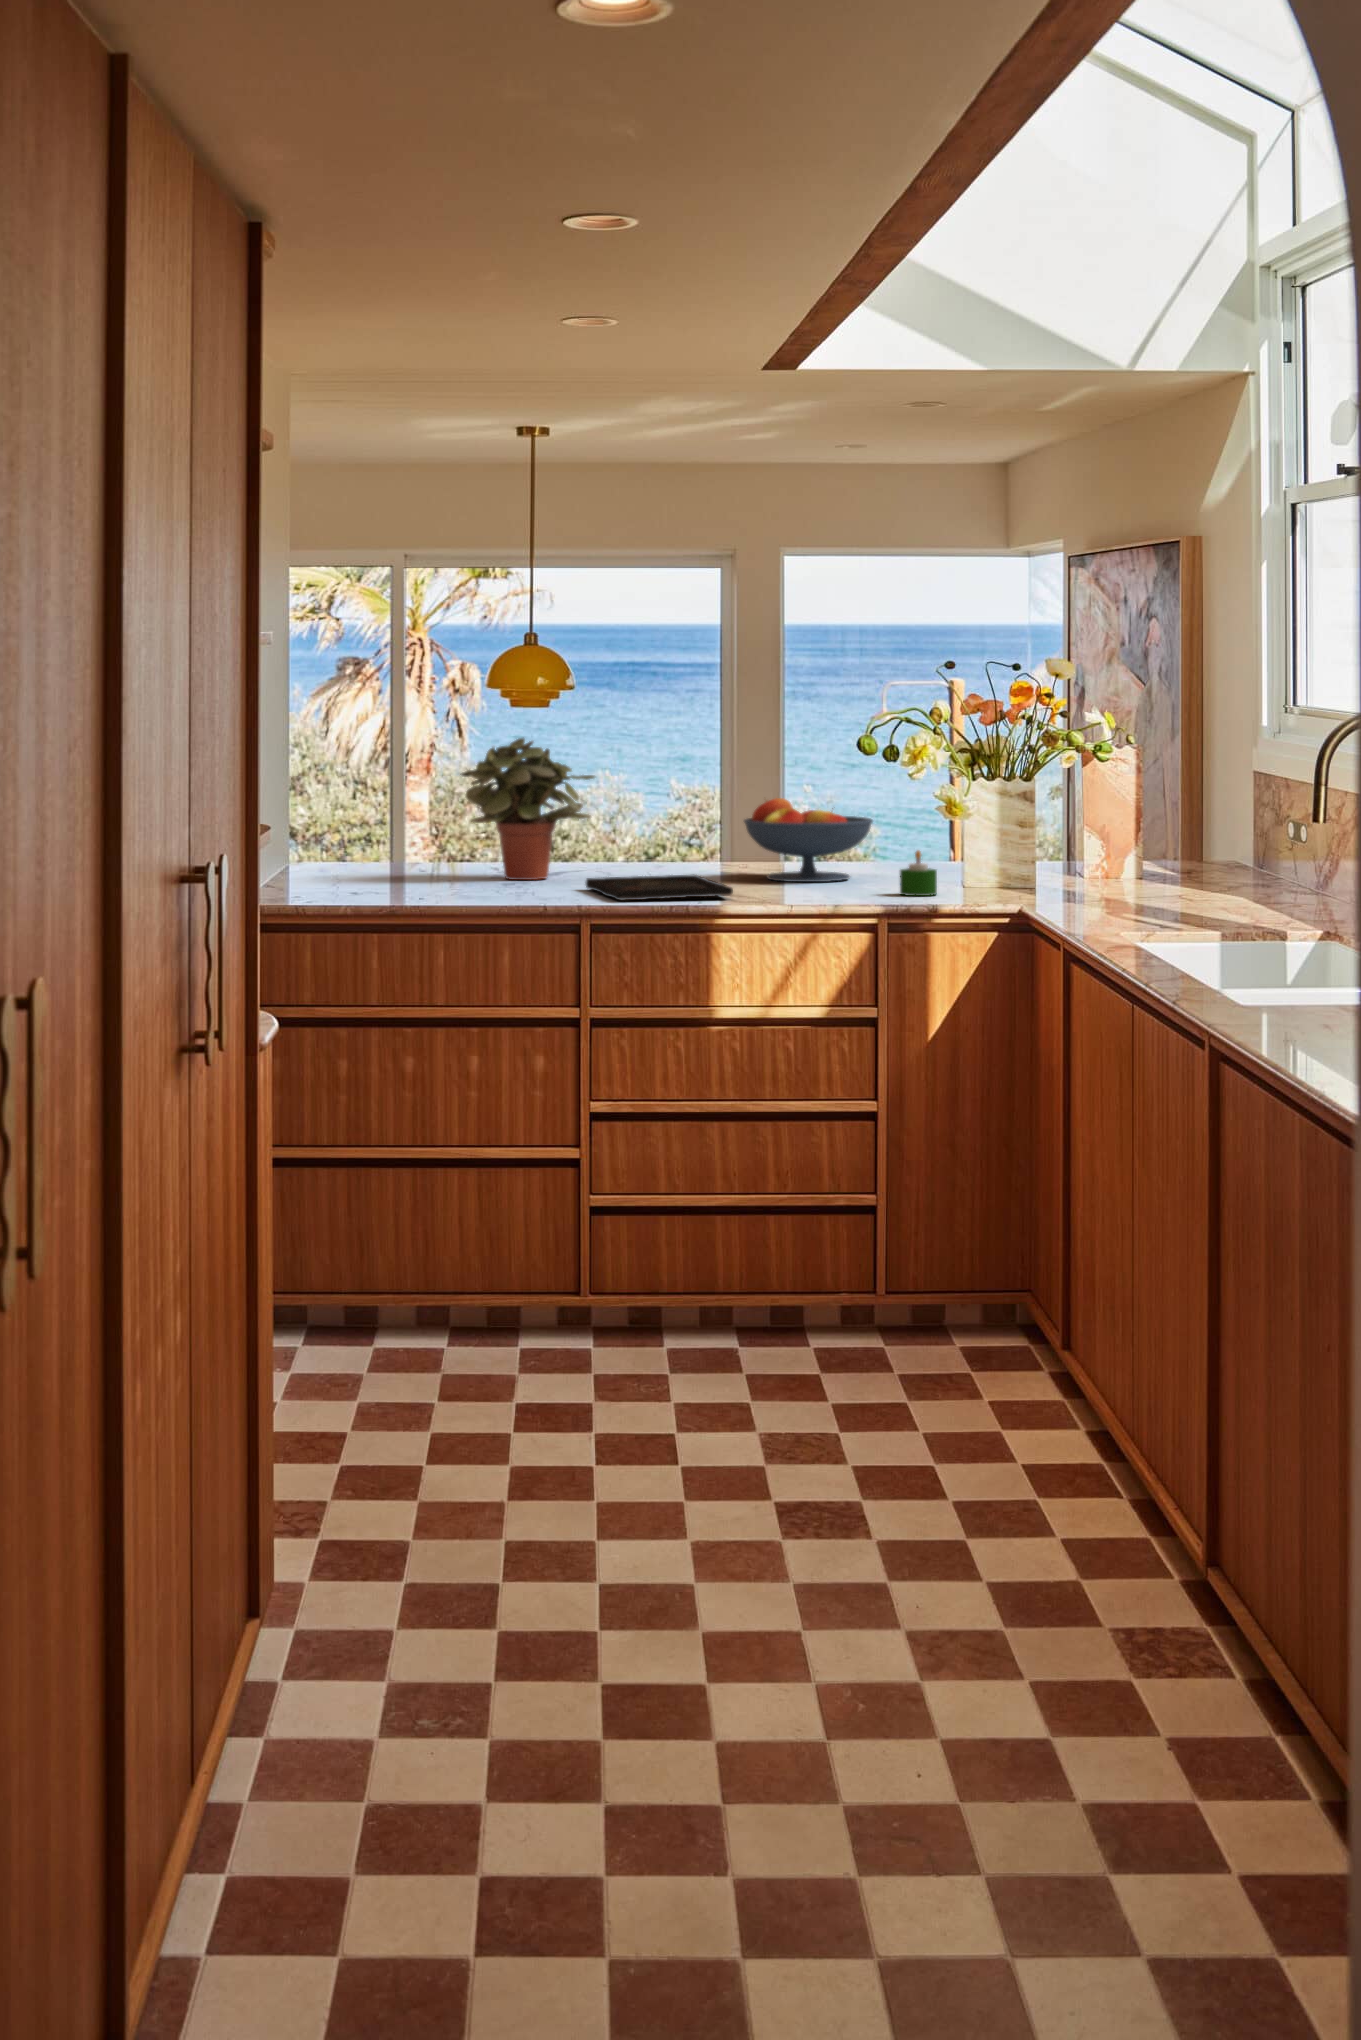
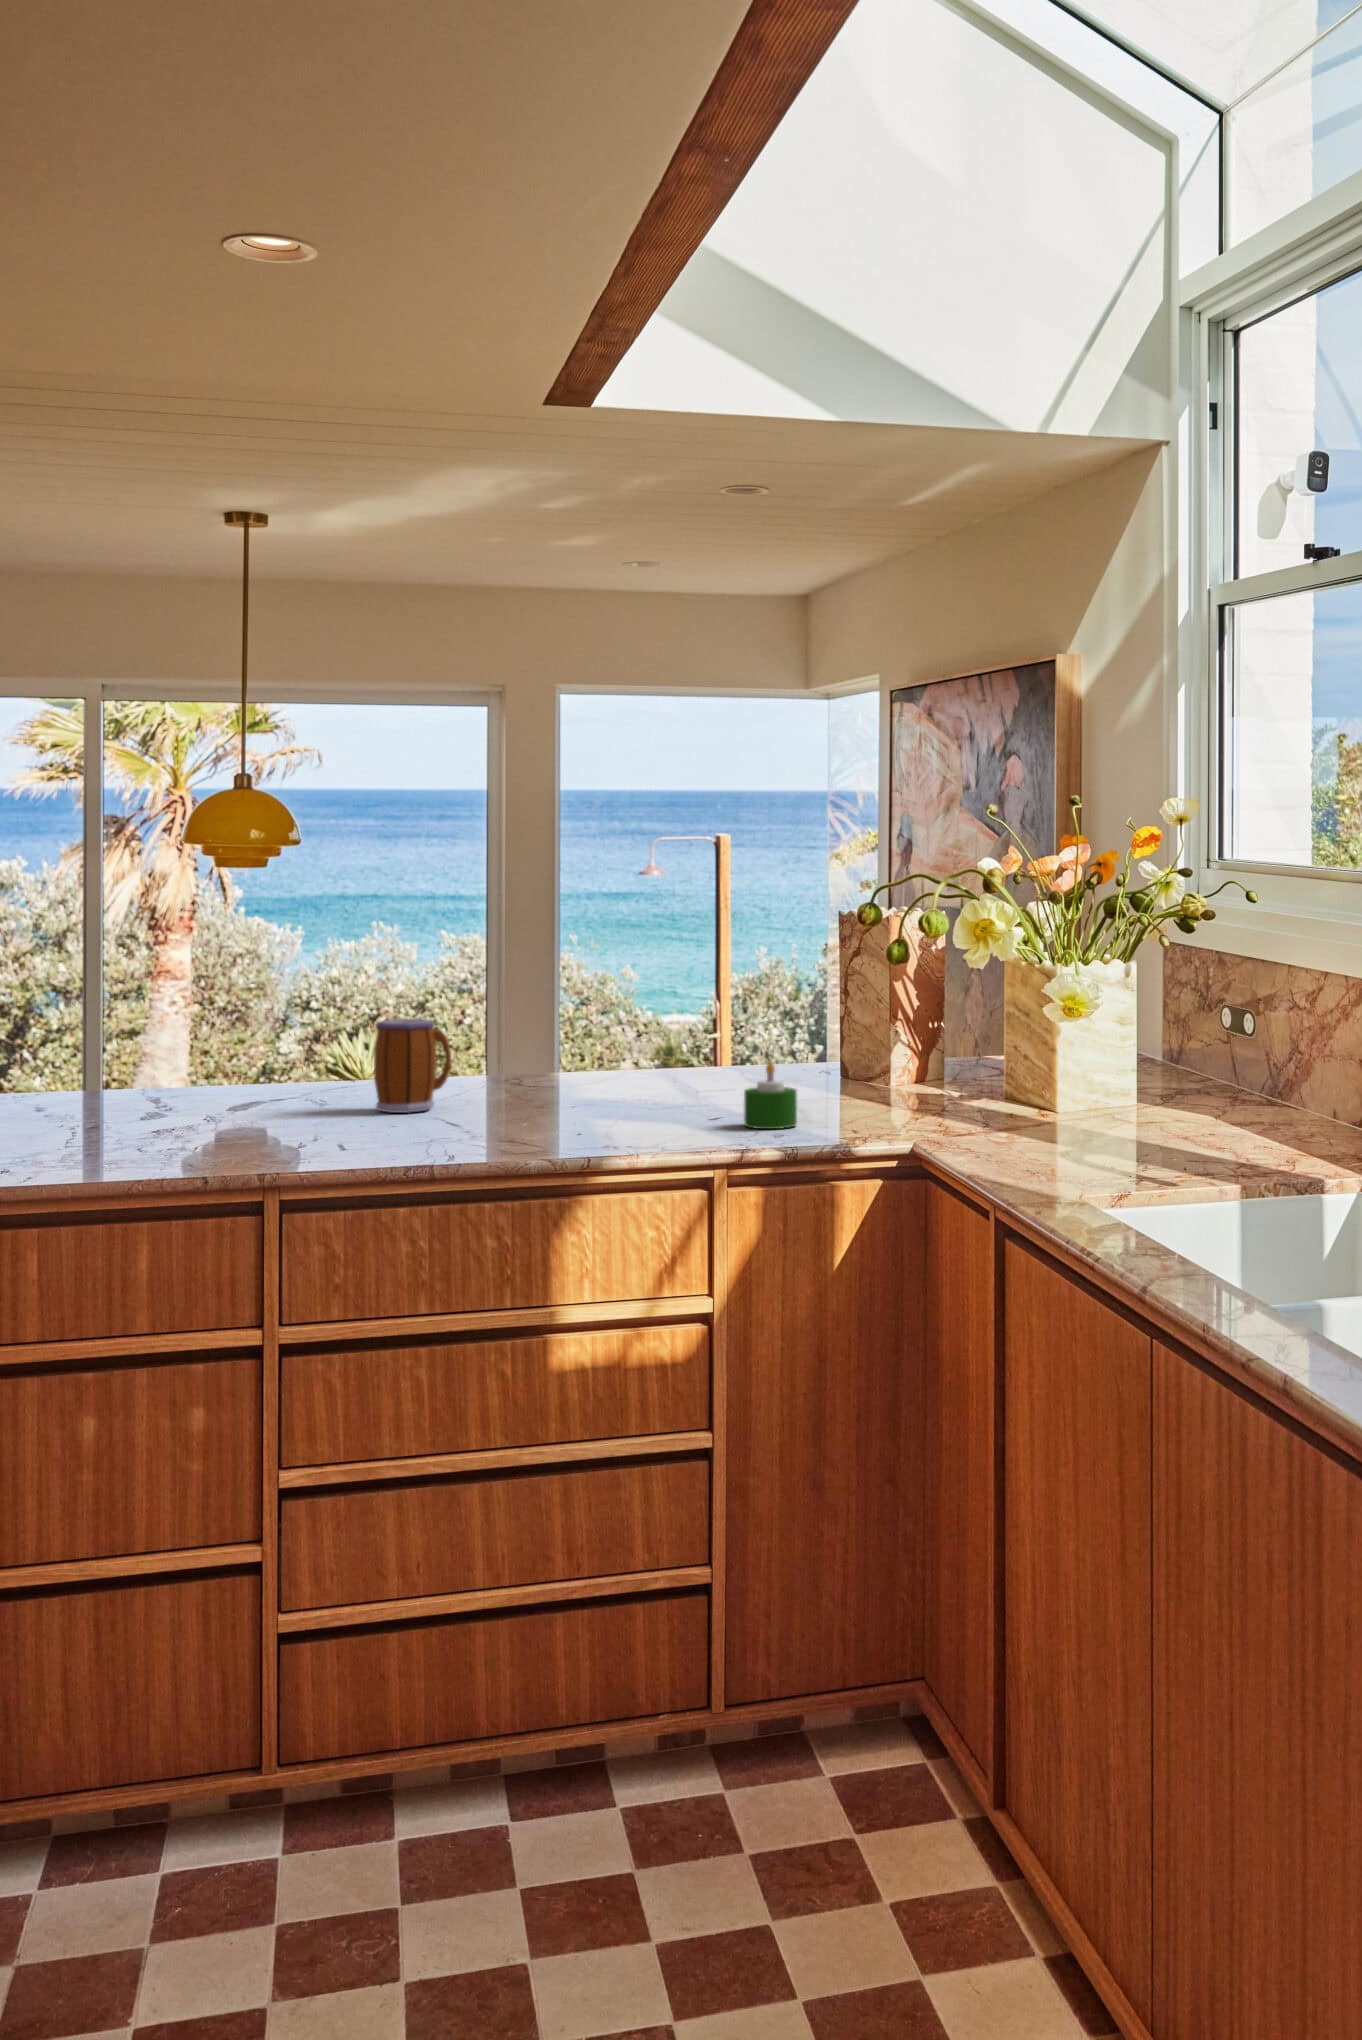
potted plant: present [460,738,595,880] -> none [87,903,299,1115]
fruit bowl: present [744,798,873,882] -> none [512,985,693,1105]
mug: none [648,819,700,883] -> present [374,1019,451,1113]
tray: present [586,875,733,900] -> none [277,1103,506,1157]

